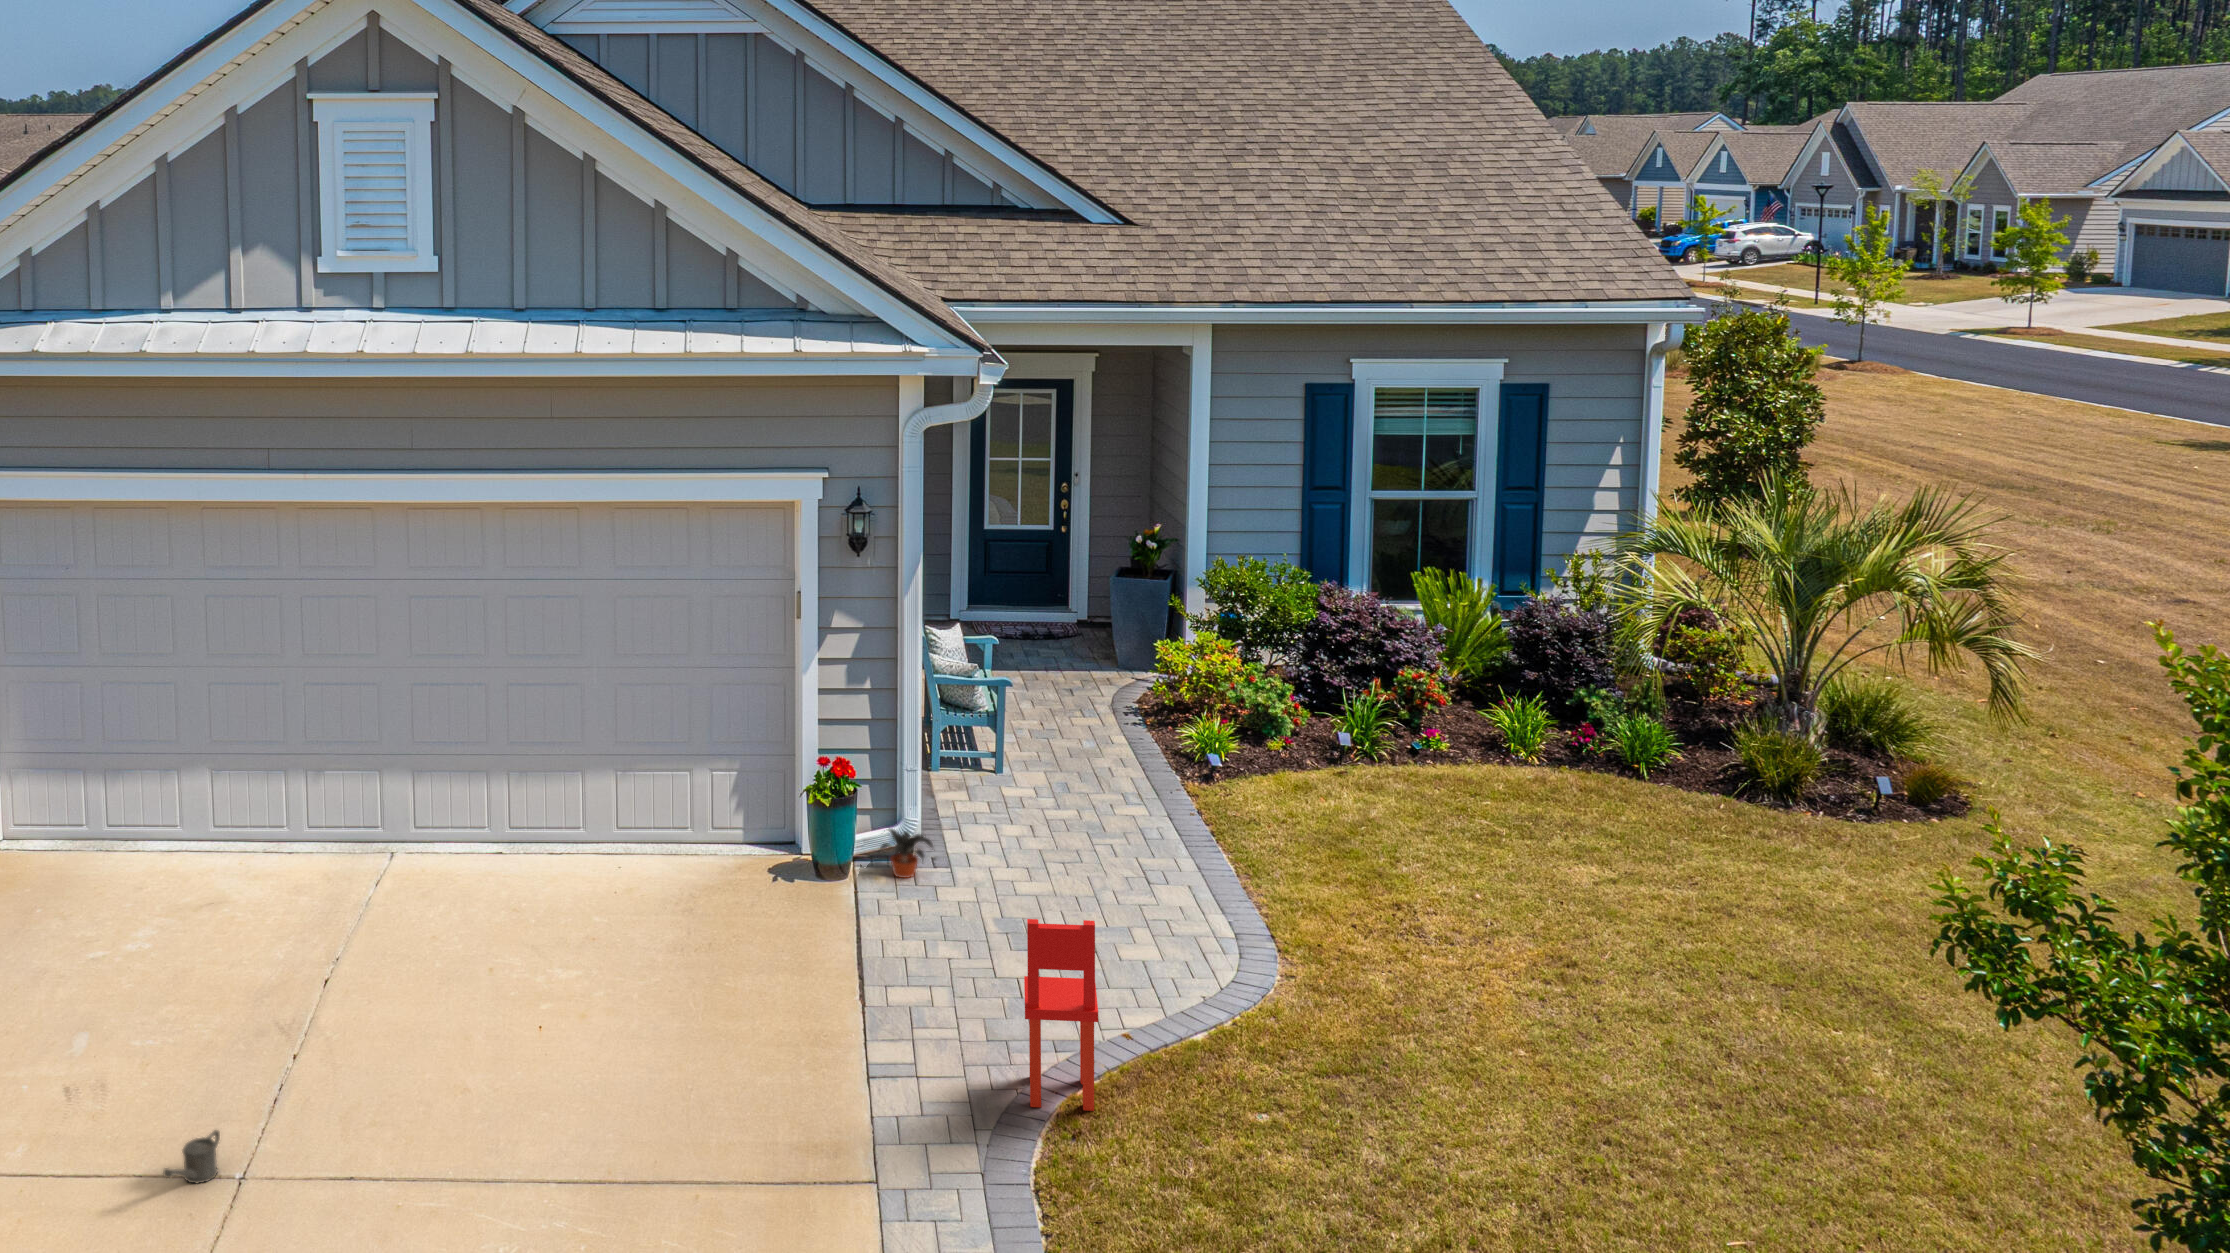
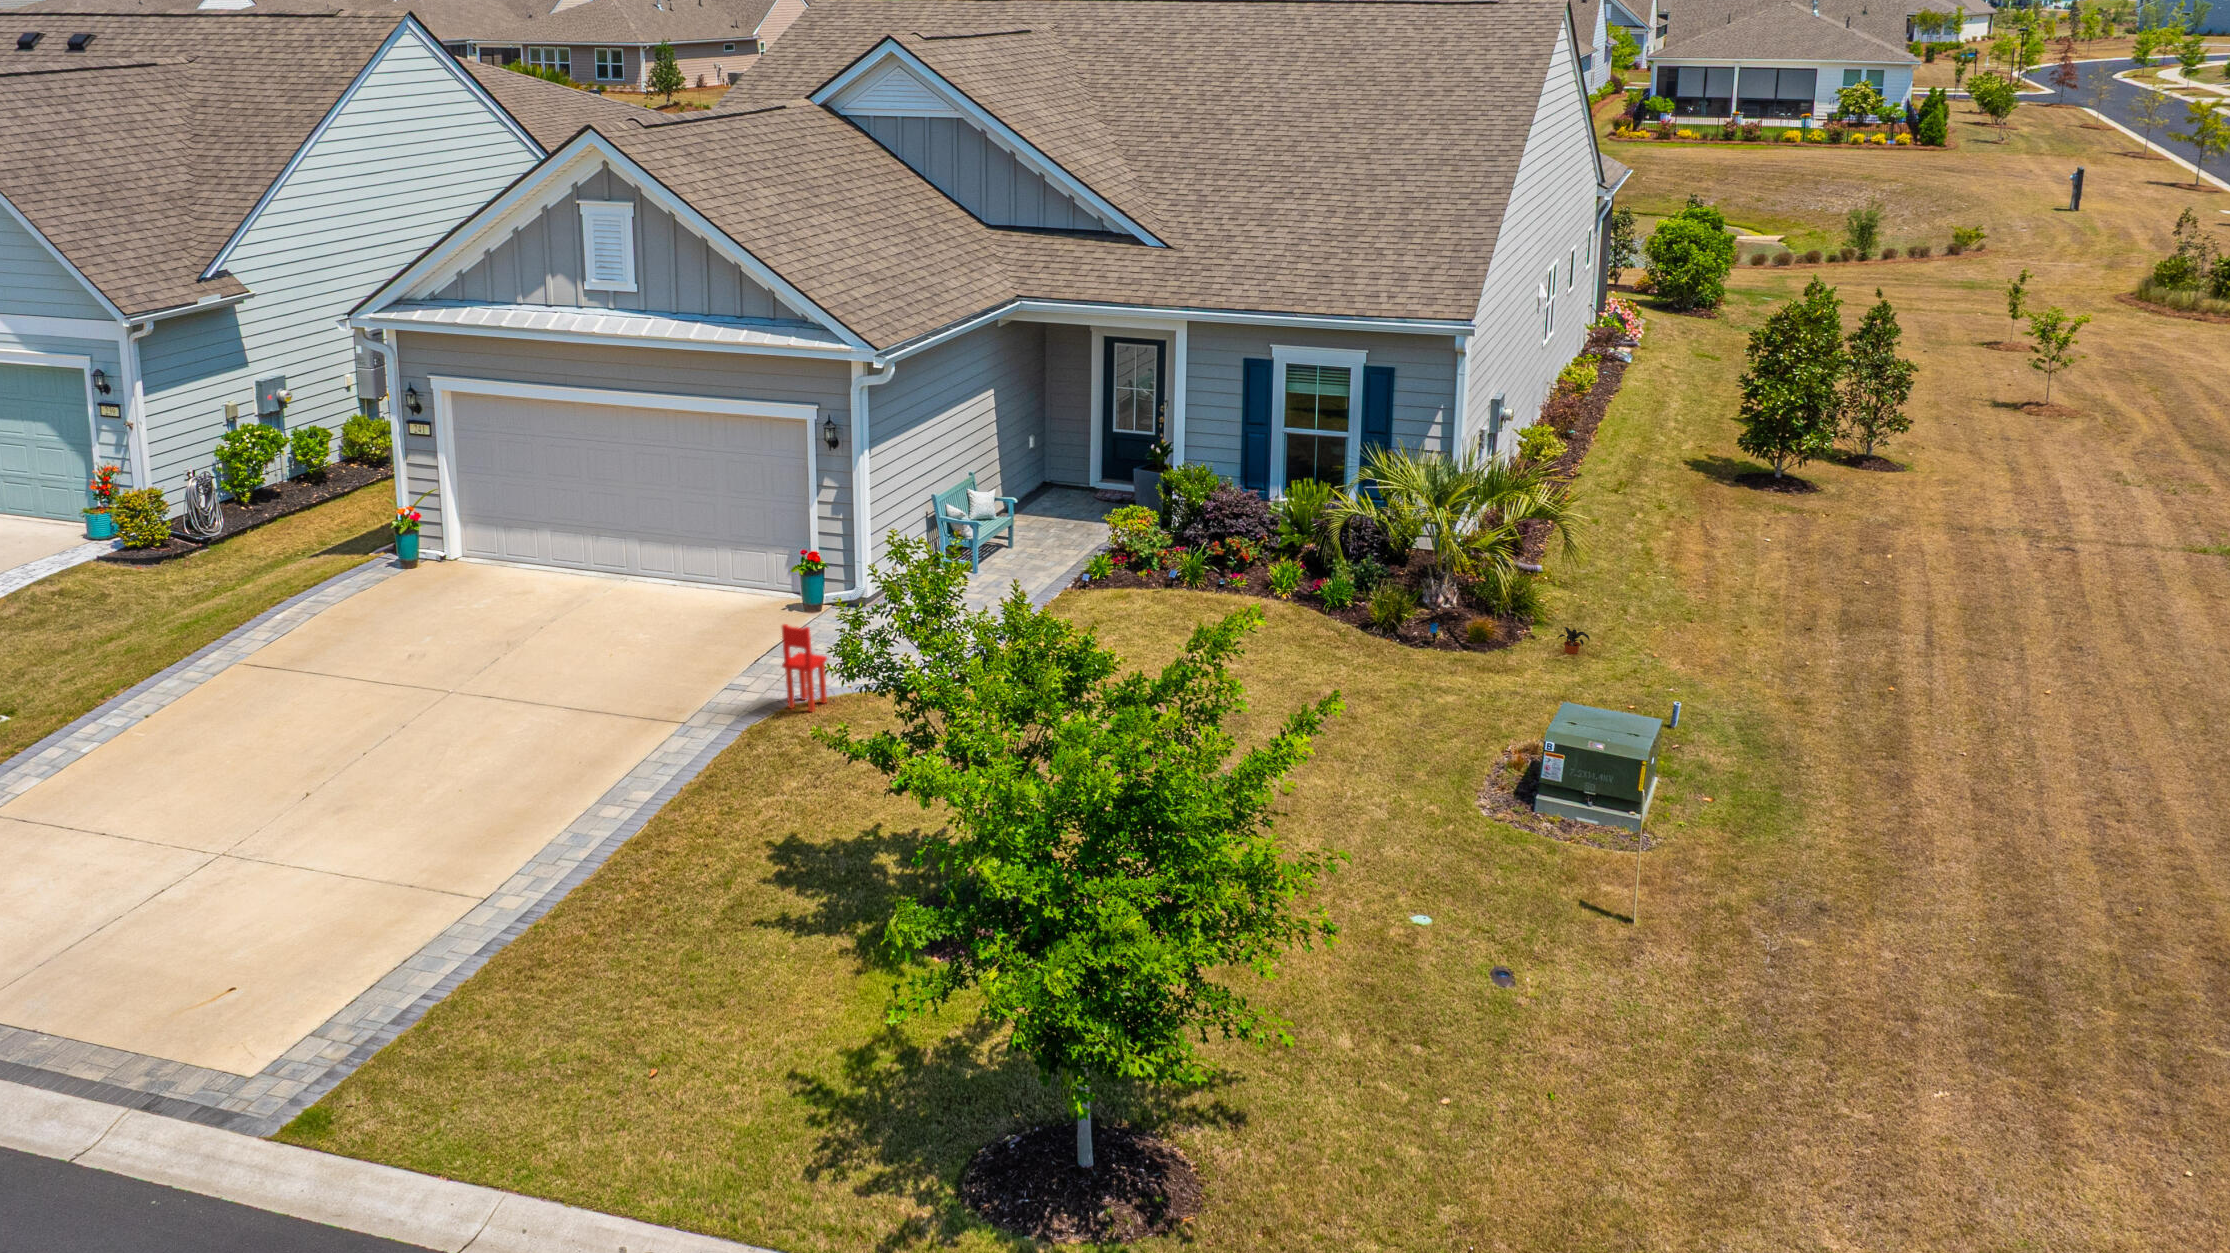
potted plant: present [881,828,933,878] -> present [1558,627,1589,654]
watering can: present [163,1130,220,1183] -> none [423,674,455,693]

